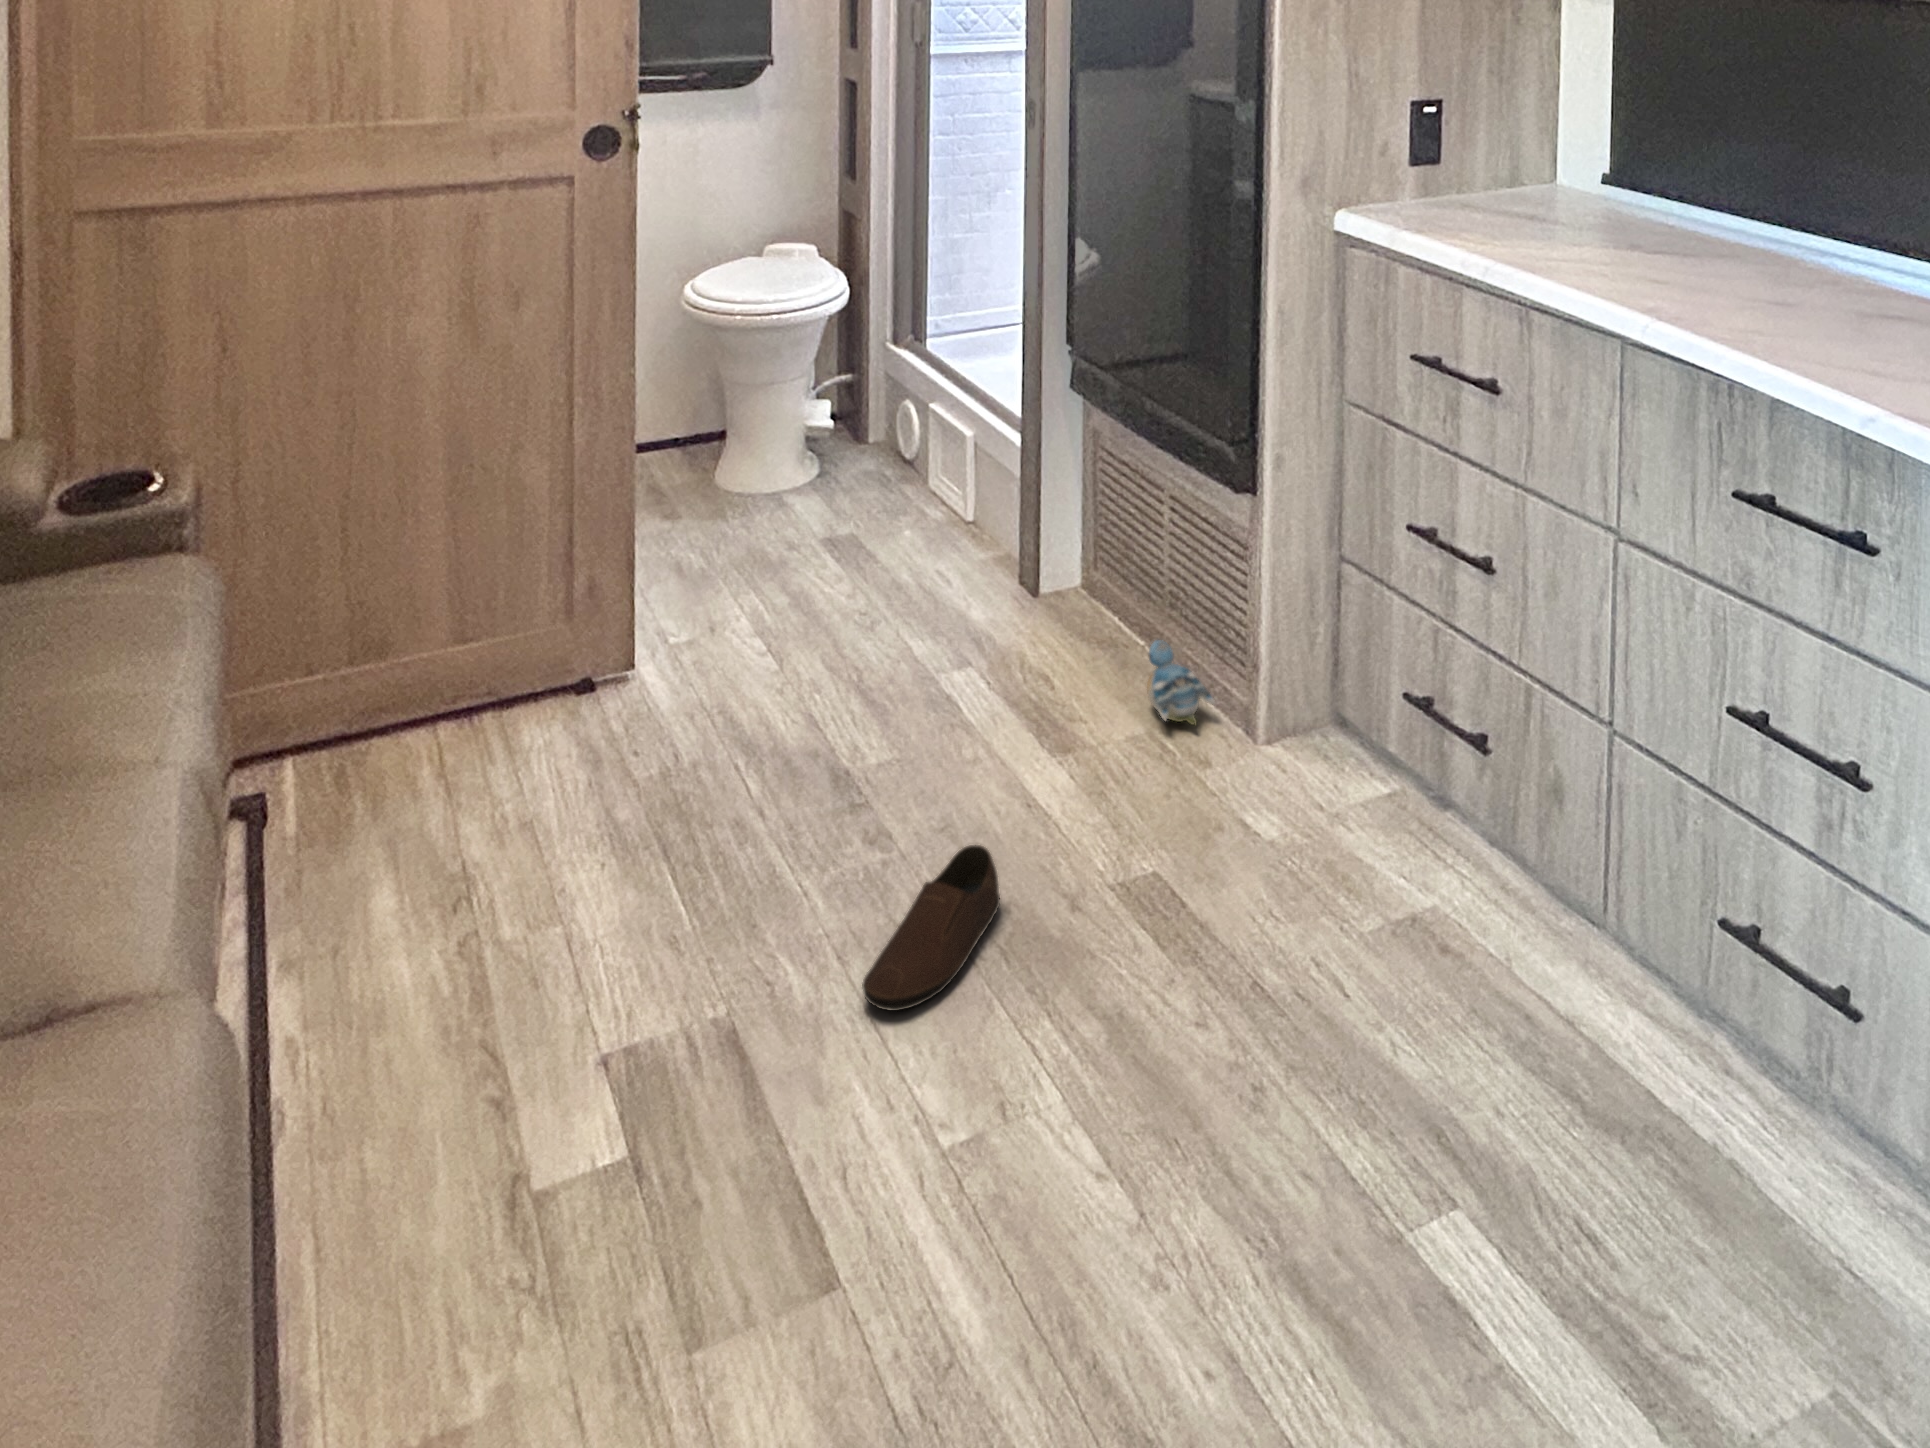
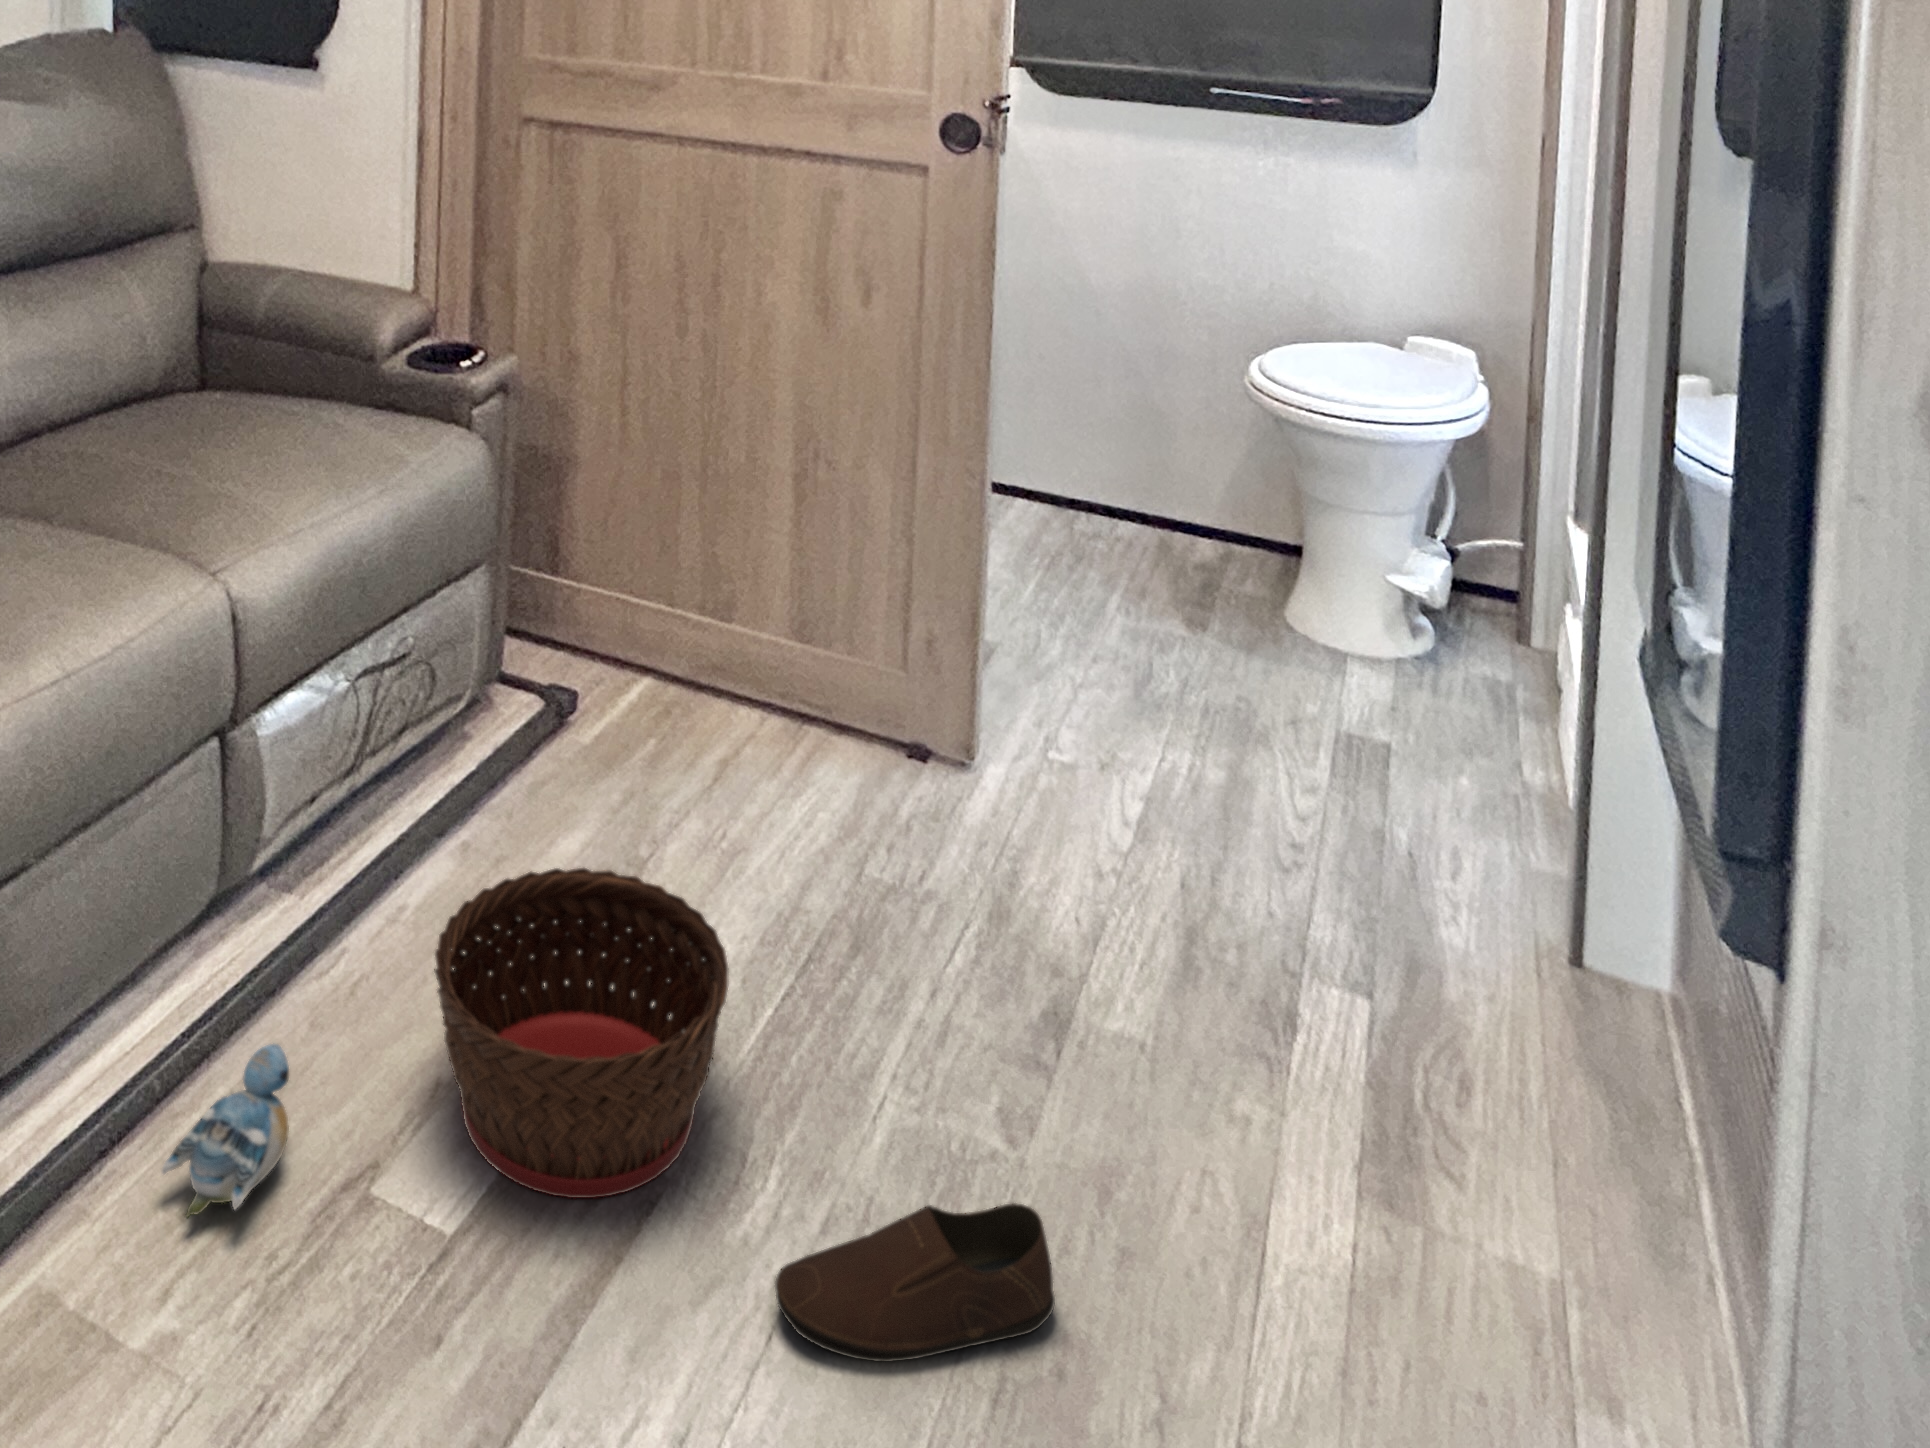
plush toy: present [1147,640,1215,725] -> present [162,1044,289,1218]
basket: none [477,823,751,1108] -> present [434,868,729,1198]

